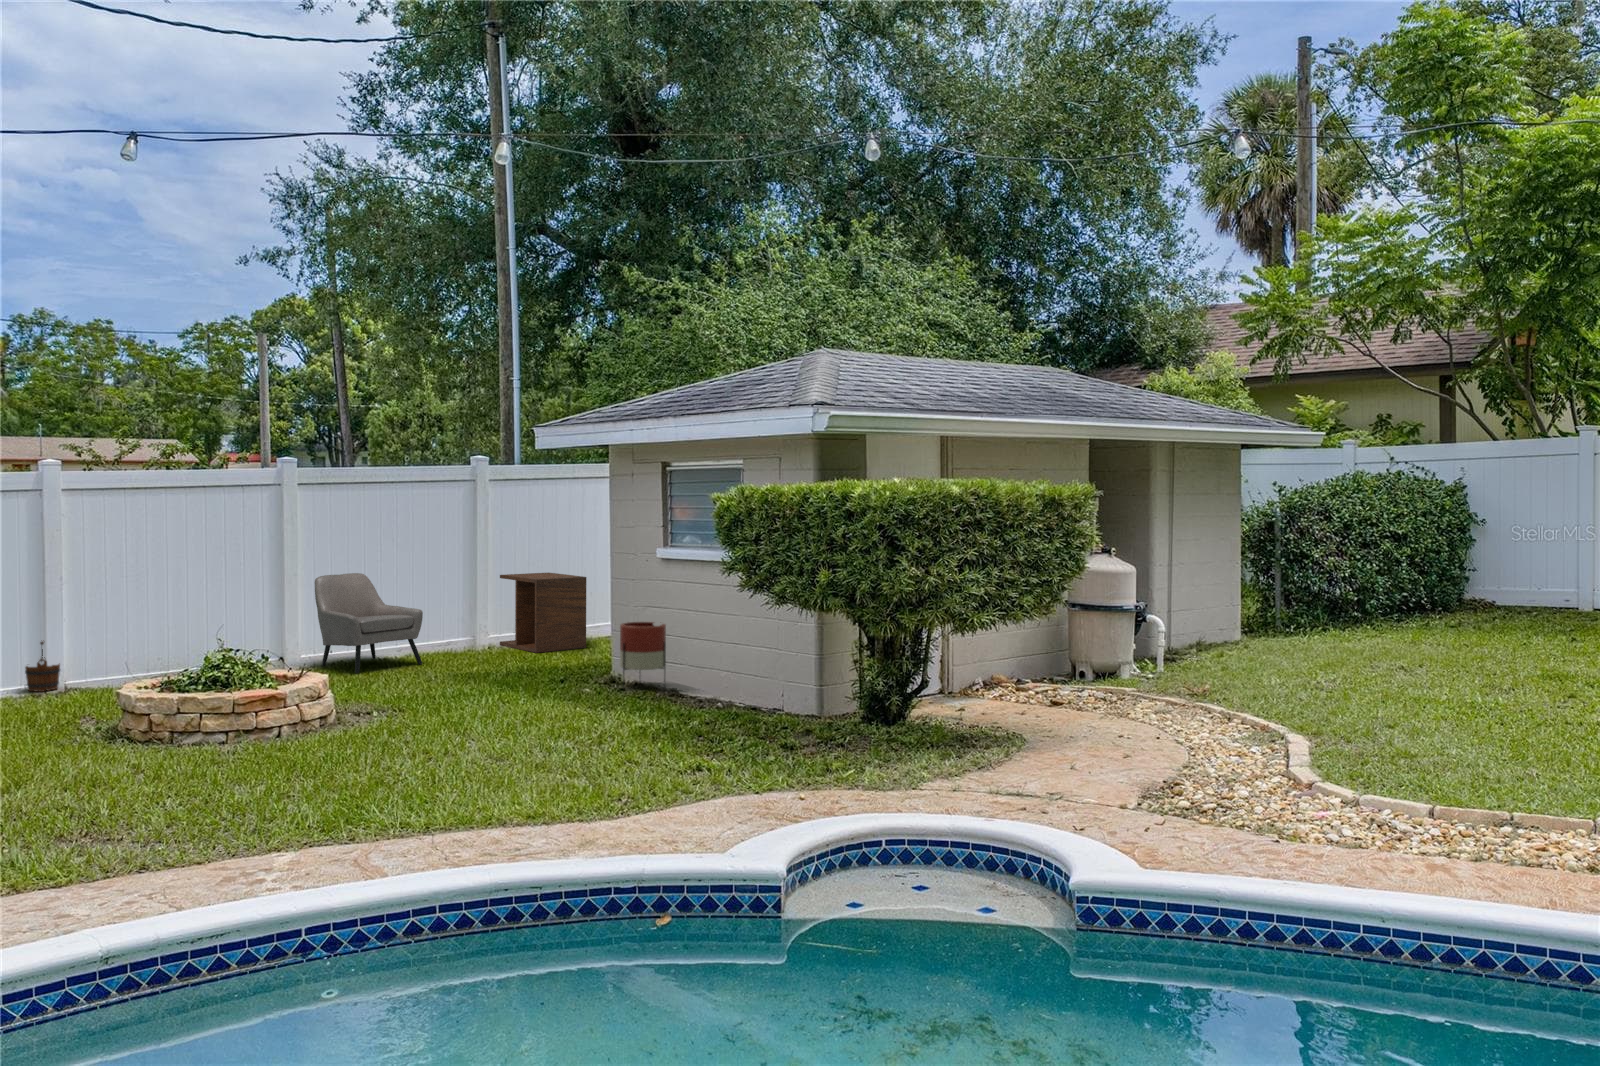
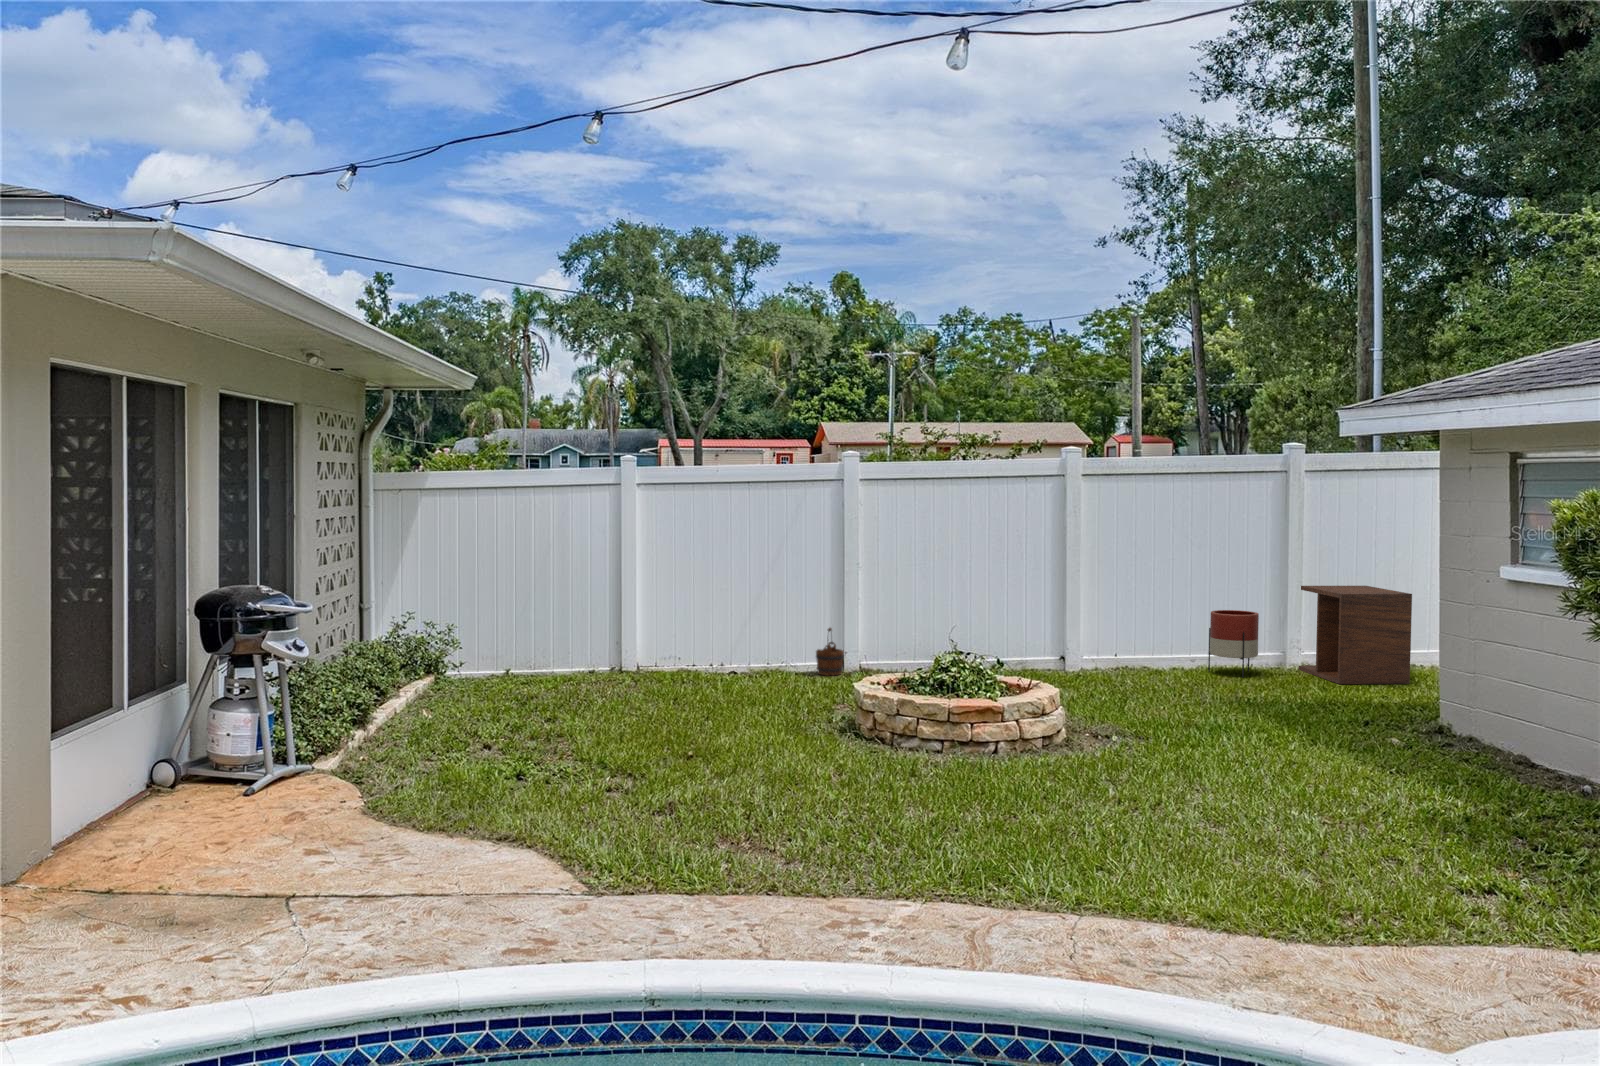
armchair: present [315,573,423,673] -> none [1081,577,1196,688]
planter: present [620,622,666,671] -> present [1208,610,1259,677]

